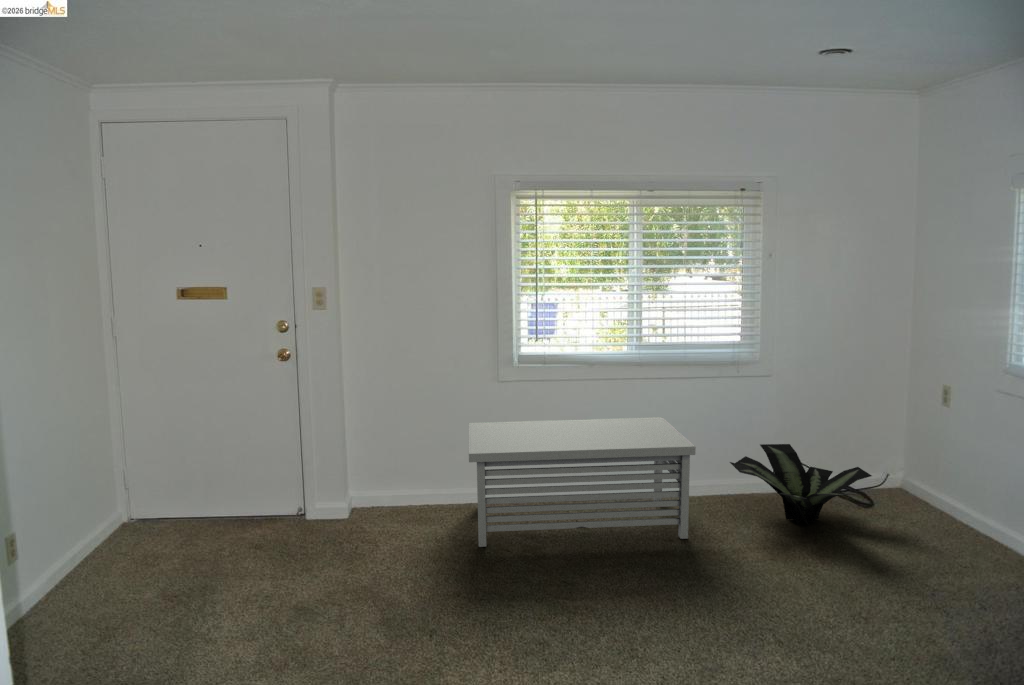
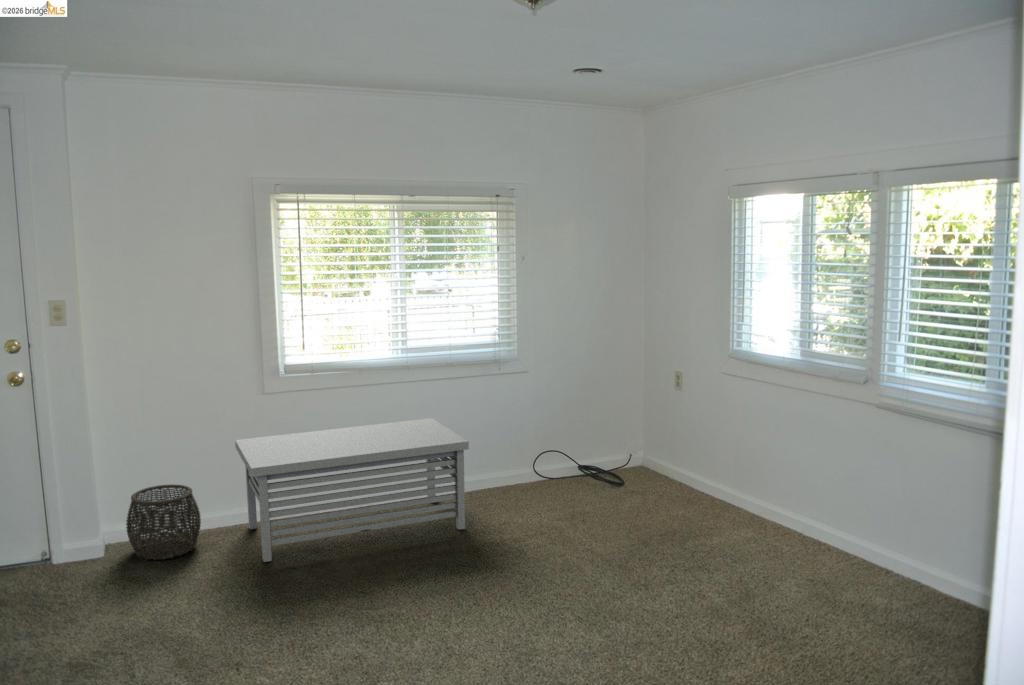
potted plant: present [730,444,872,525] -> none [497,434,618,506]
woven basket: none [365,459,431,530] -> present [126,484,201,560]

